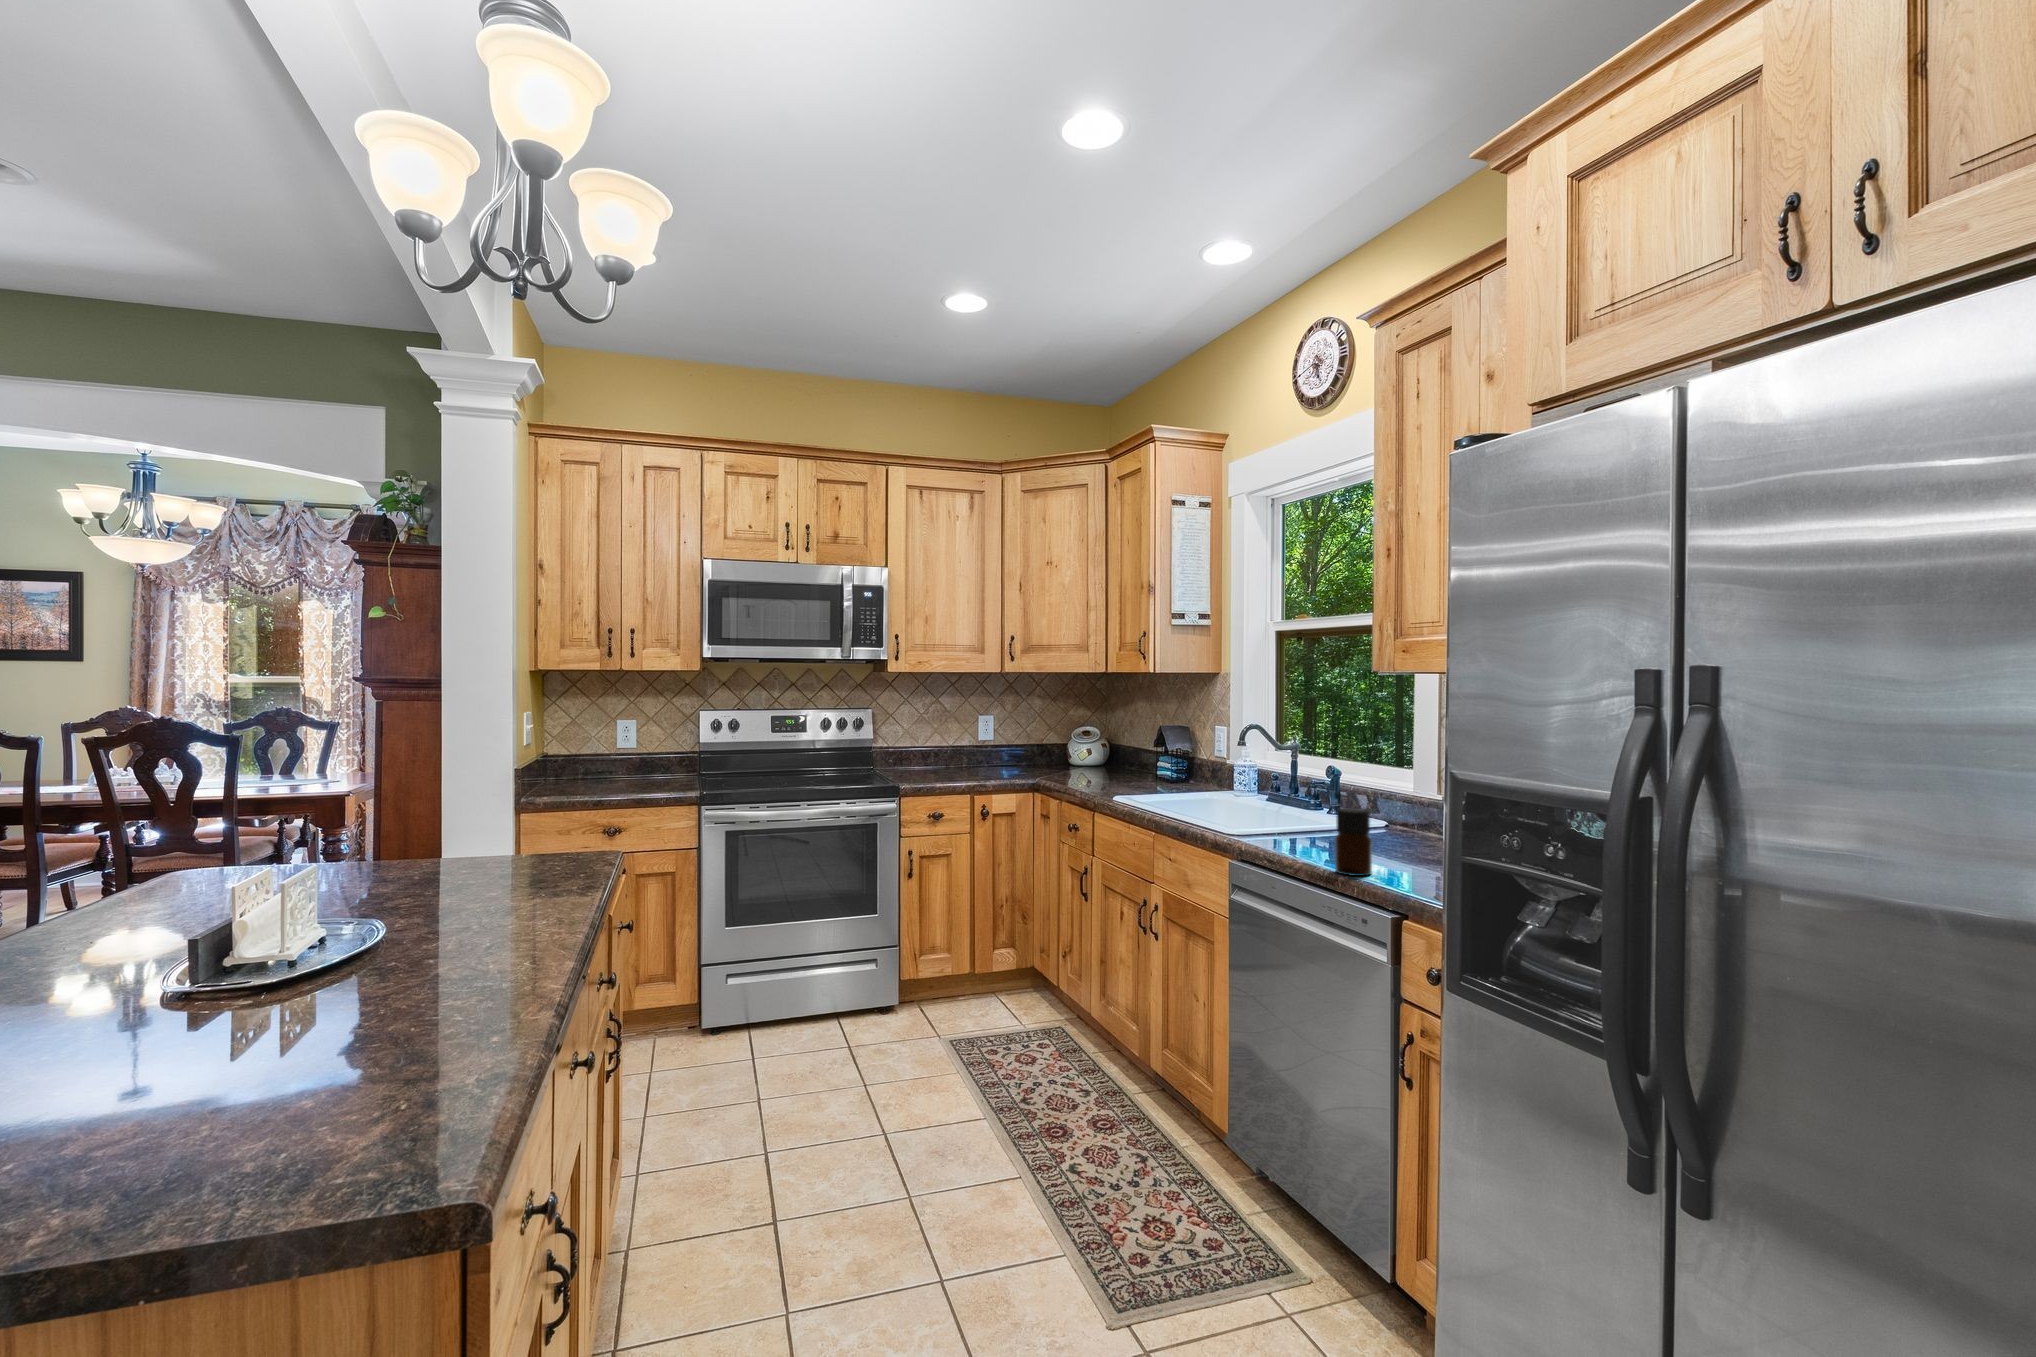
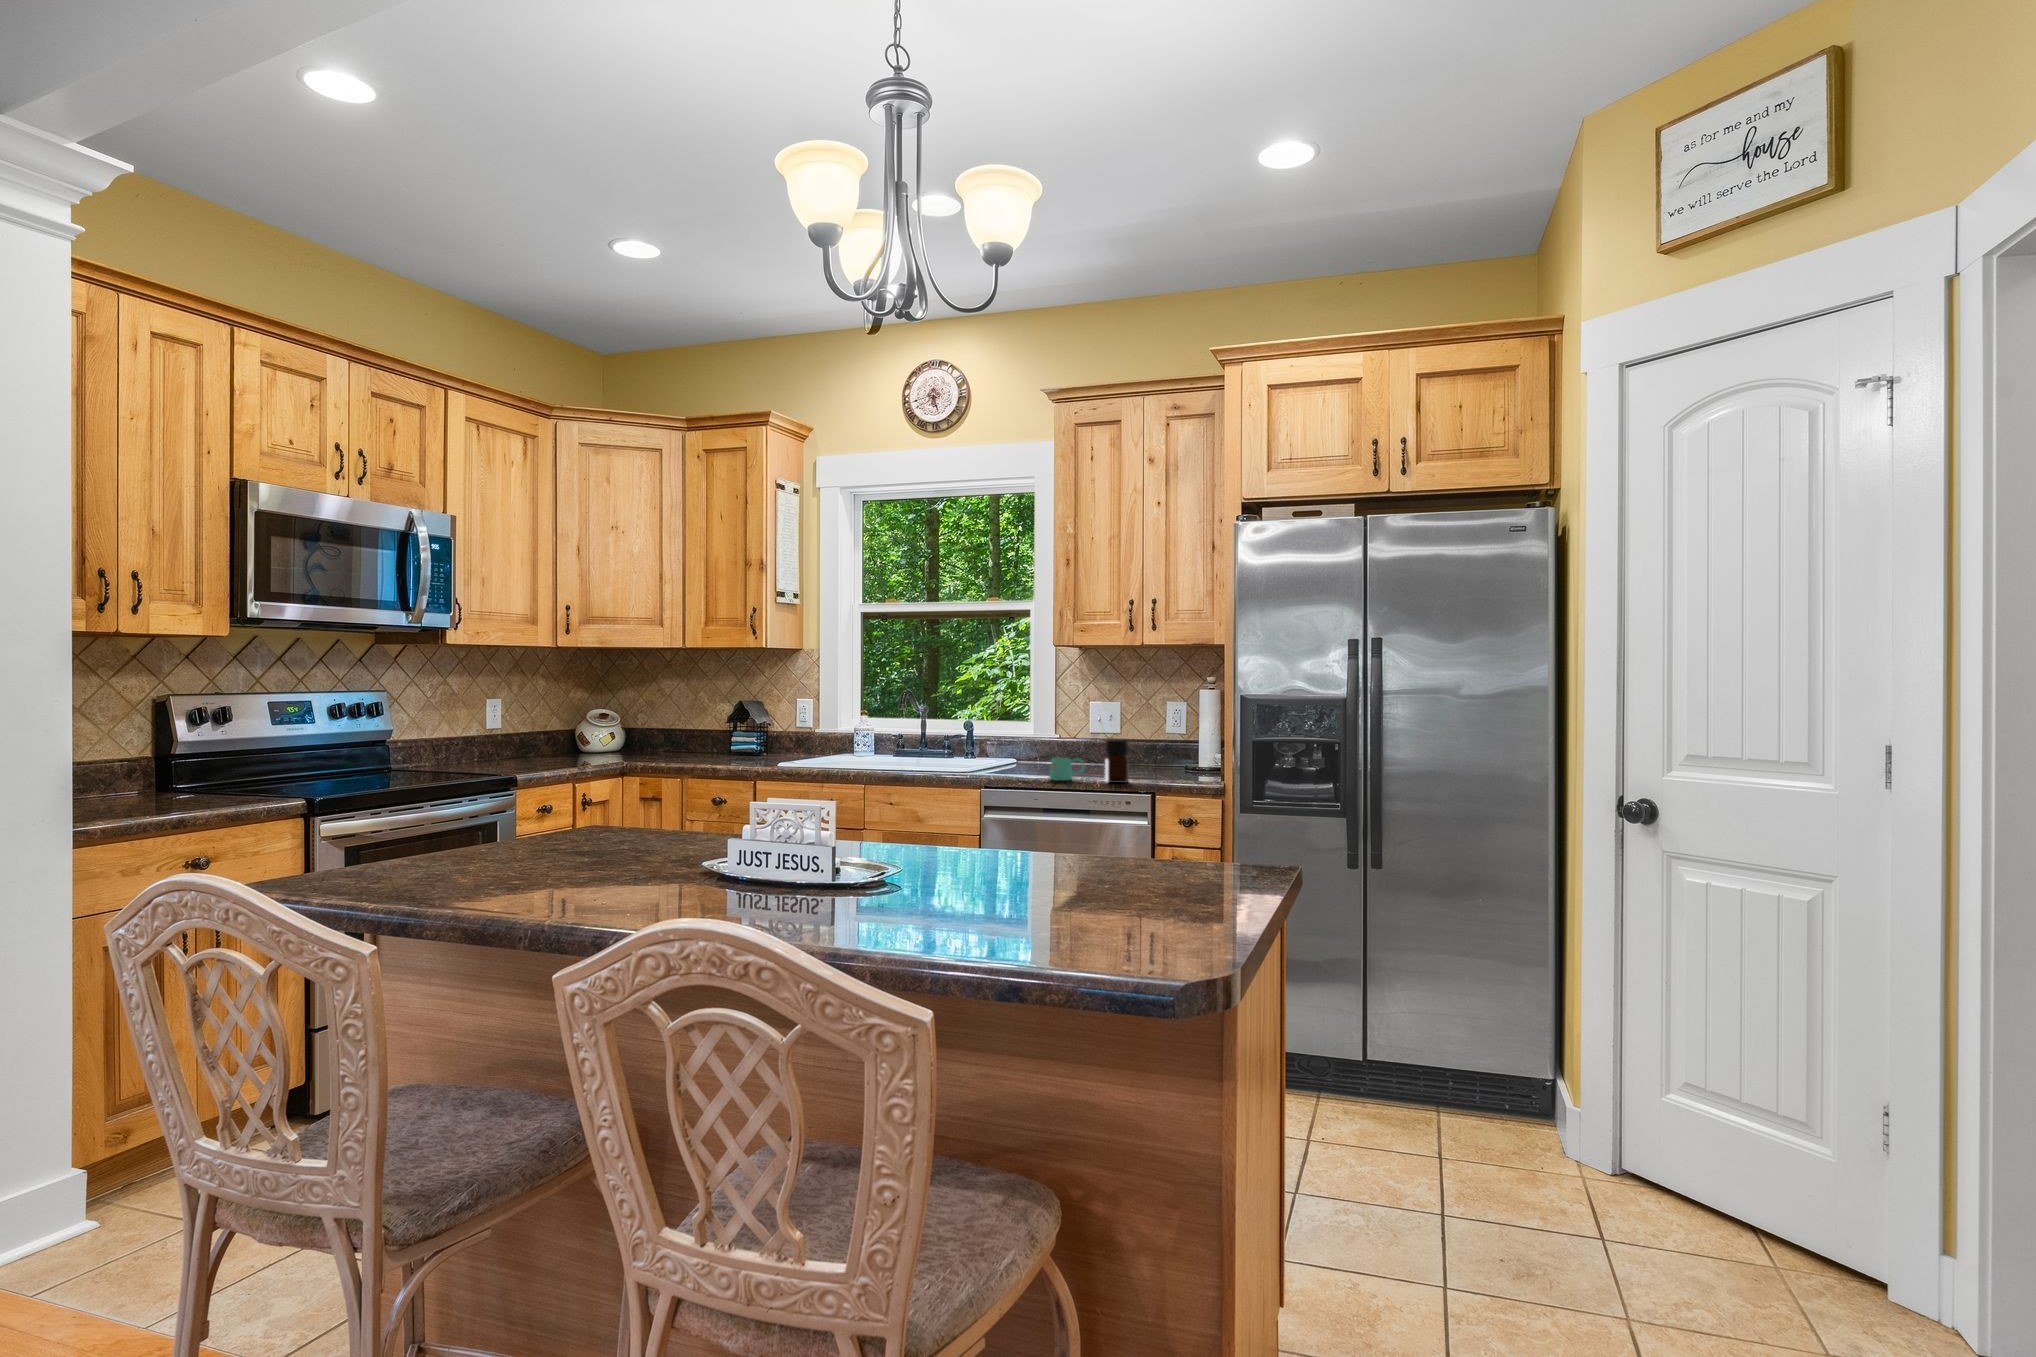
mug: none [1280,825,1320,859] -> present [1050,758,1084,781]

